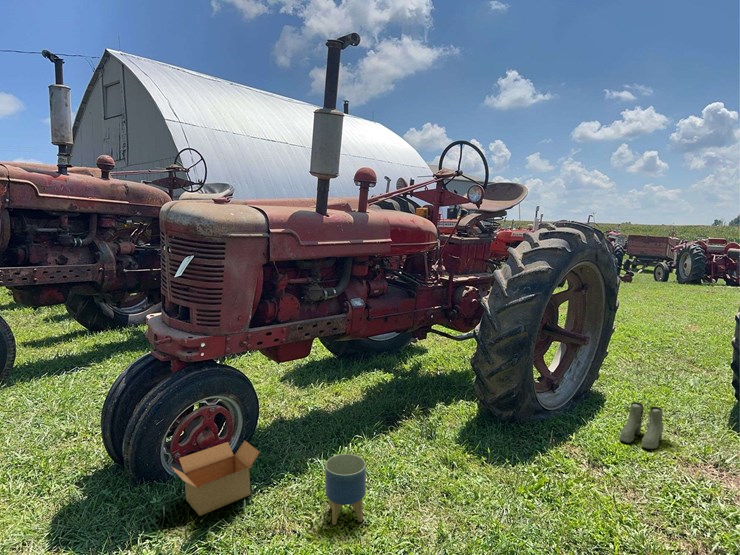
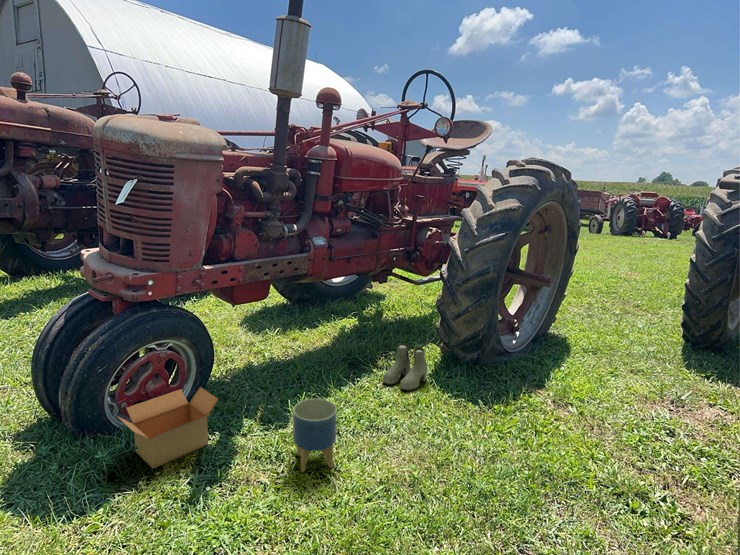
boots: present [620,402,663,449] -> present [383,343,427,390]

